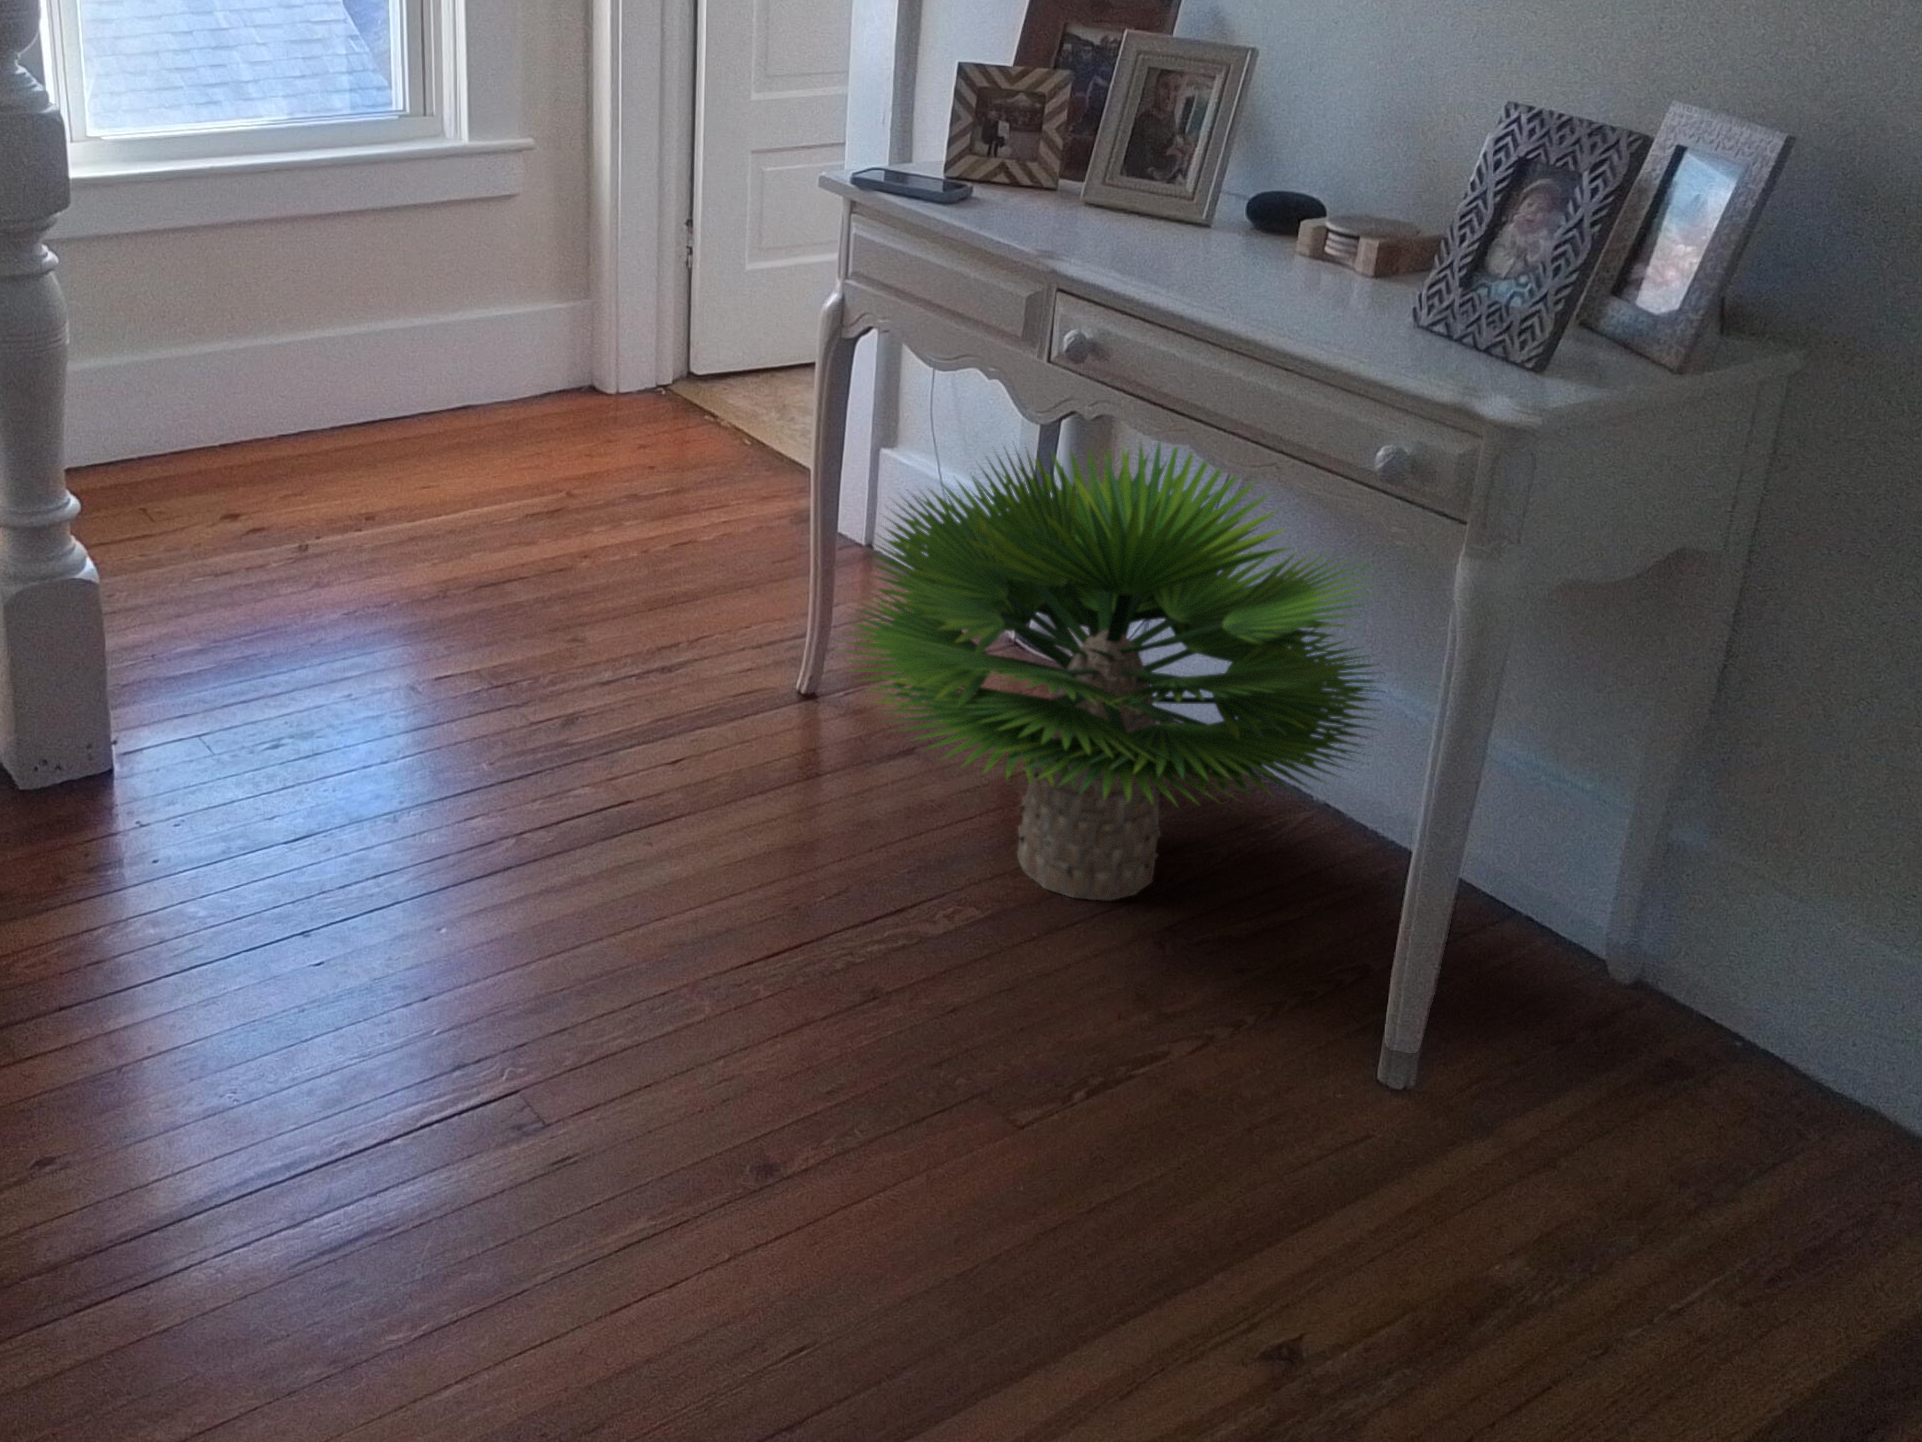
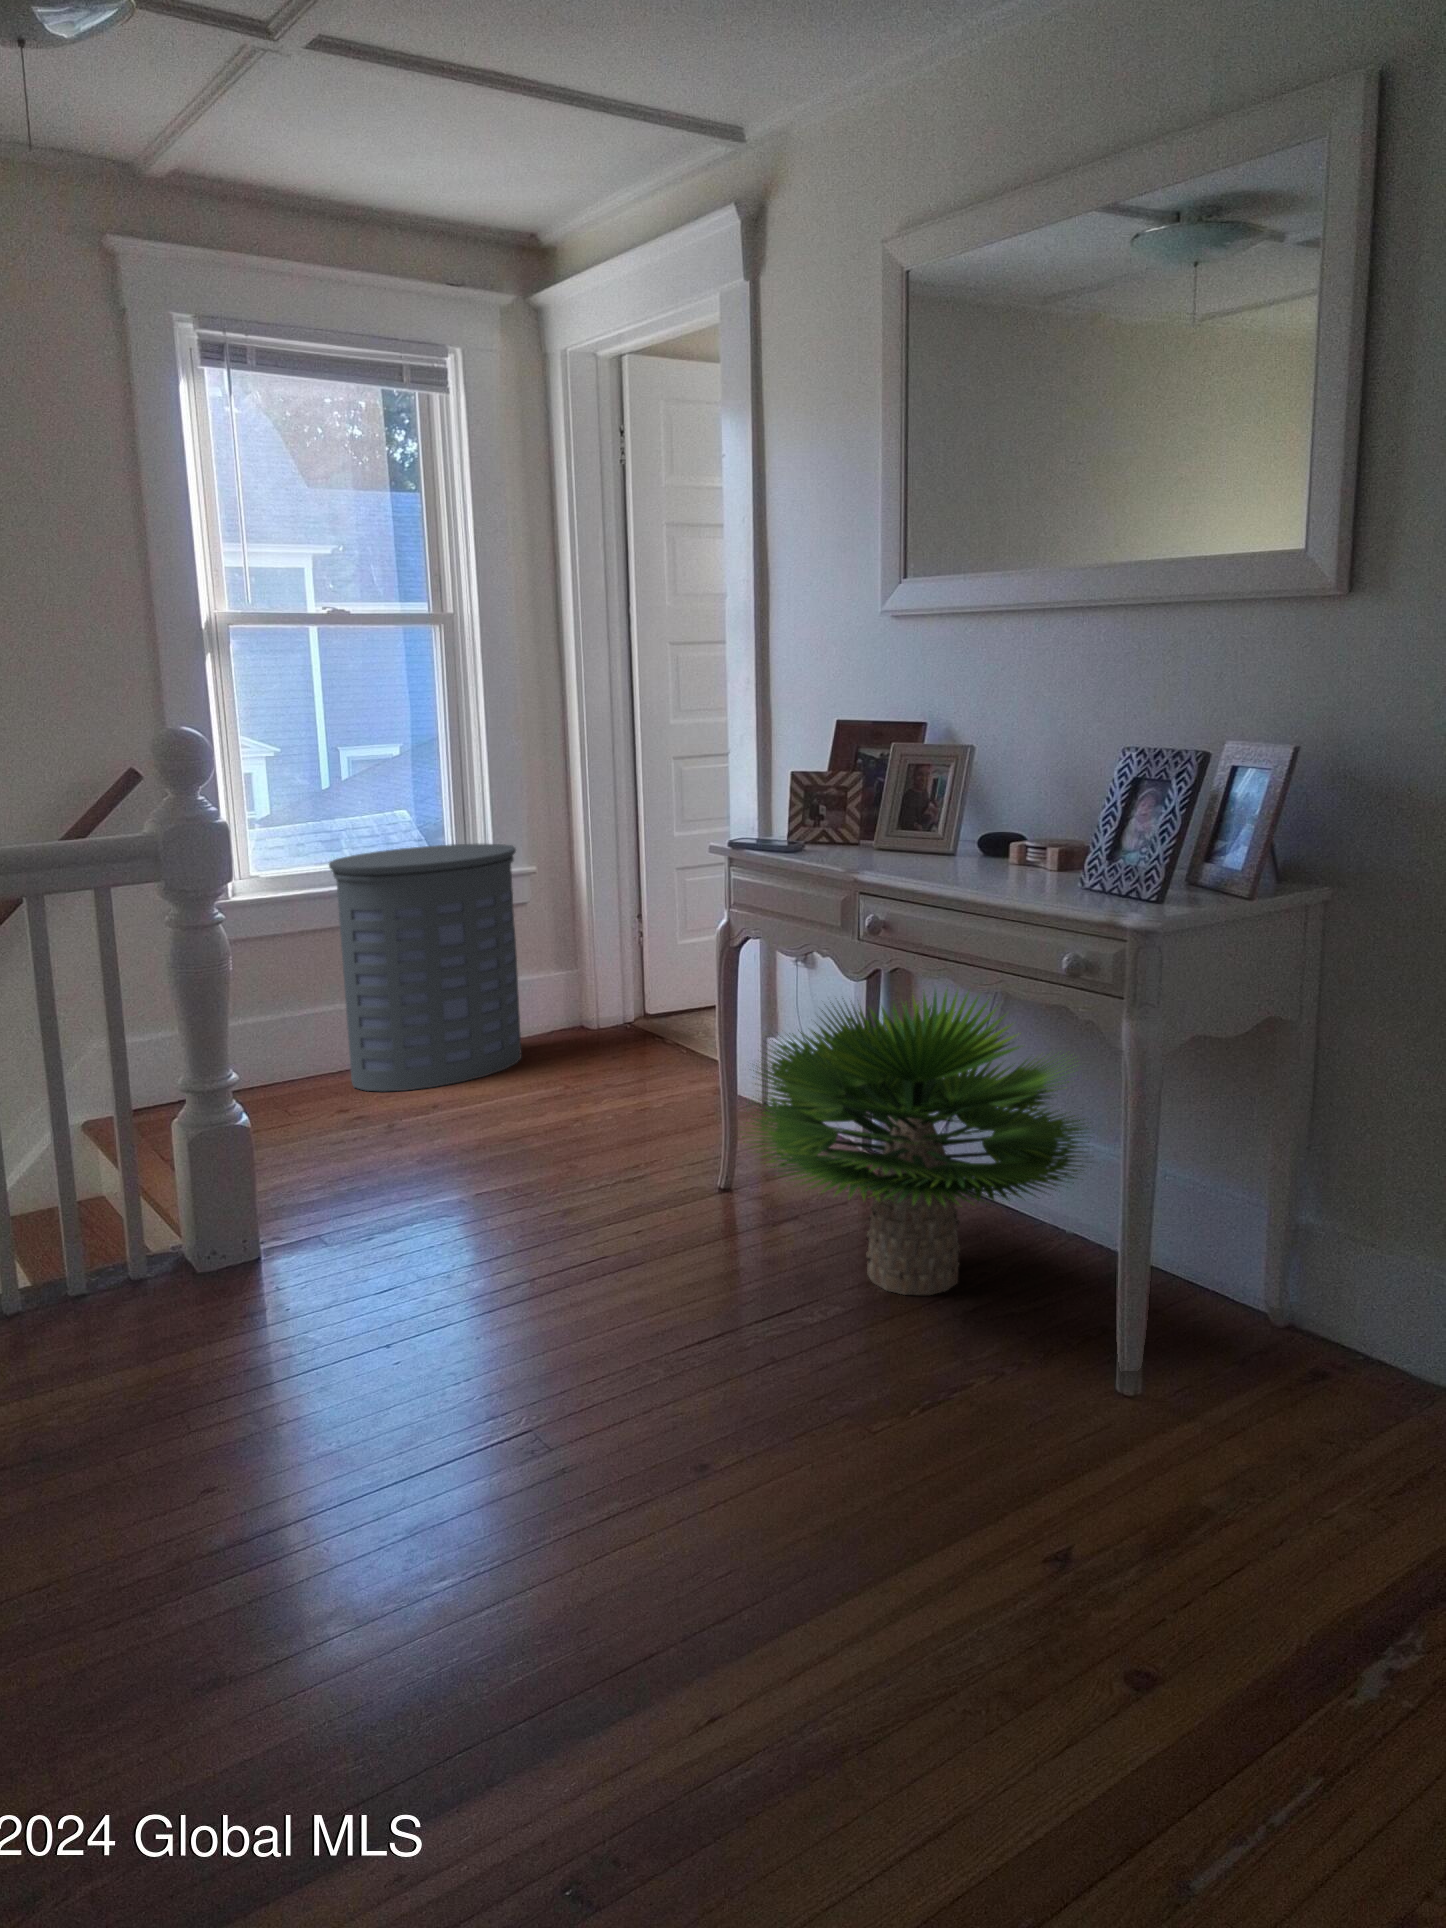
laundry hamper: none [212,100,504,485] -> present [329,844,522,1091]

